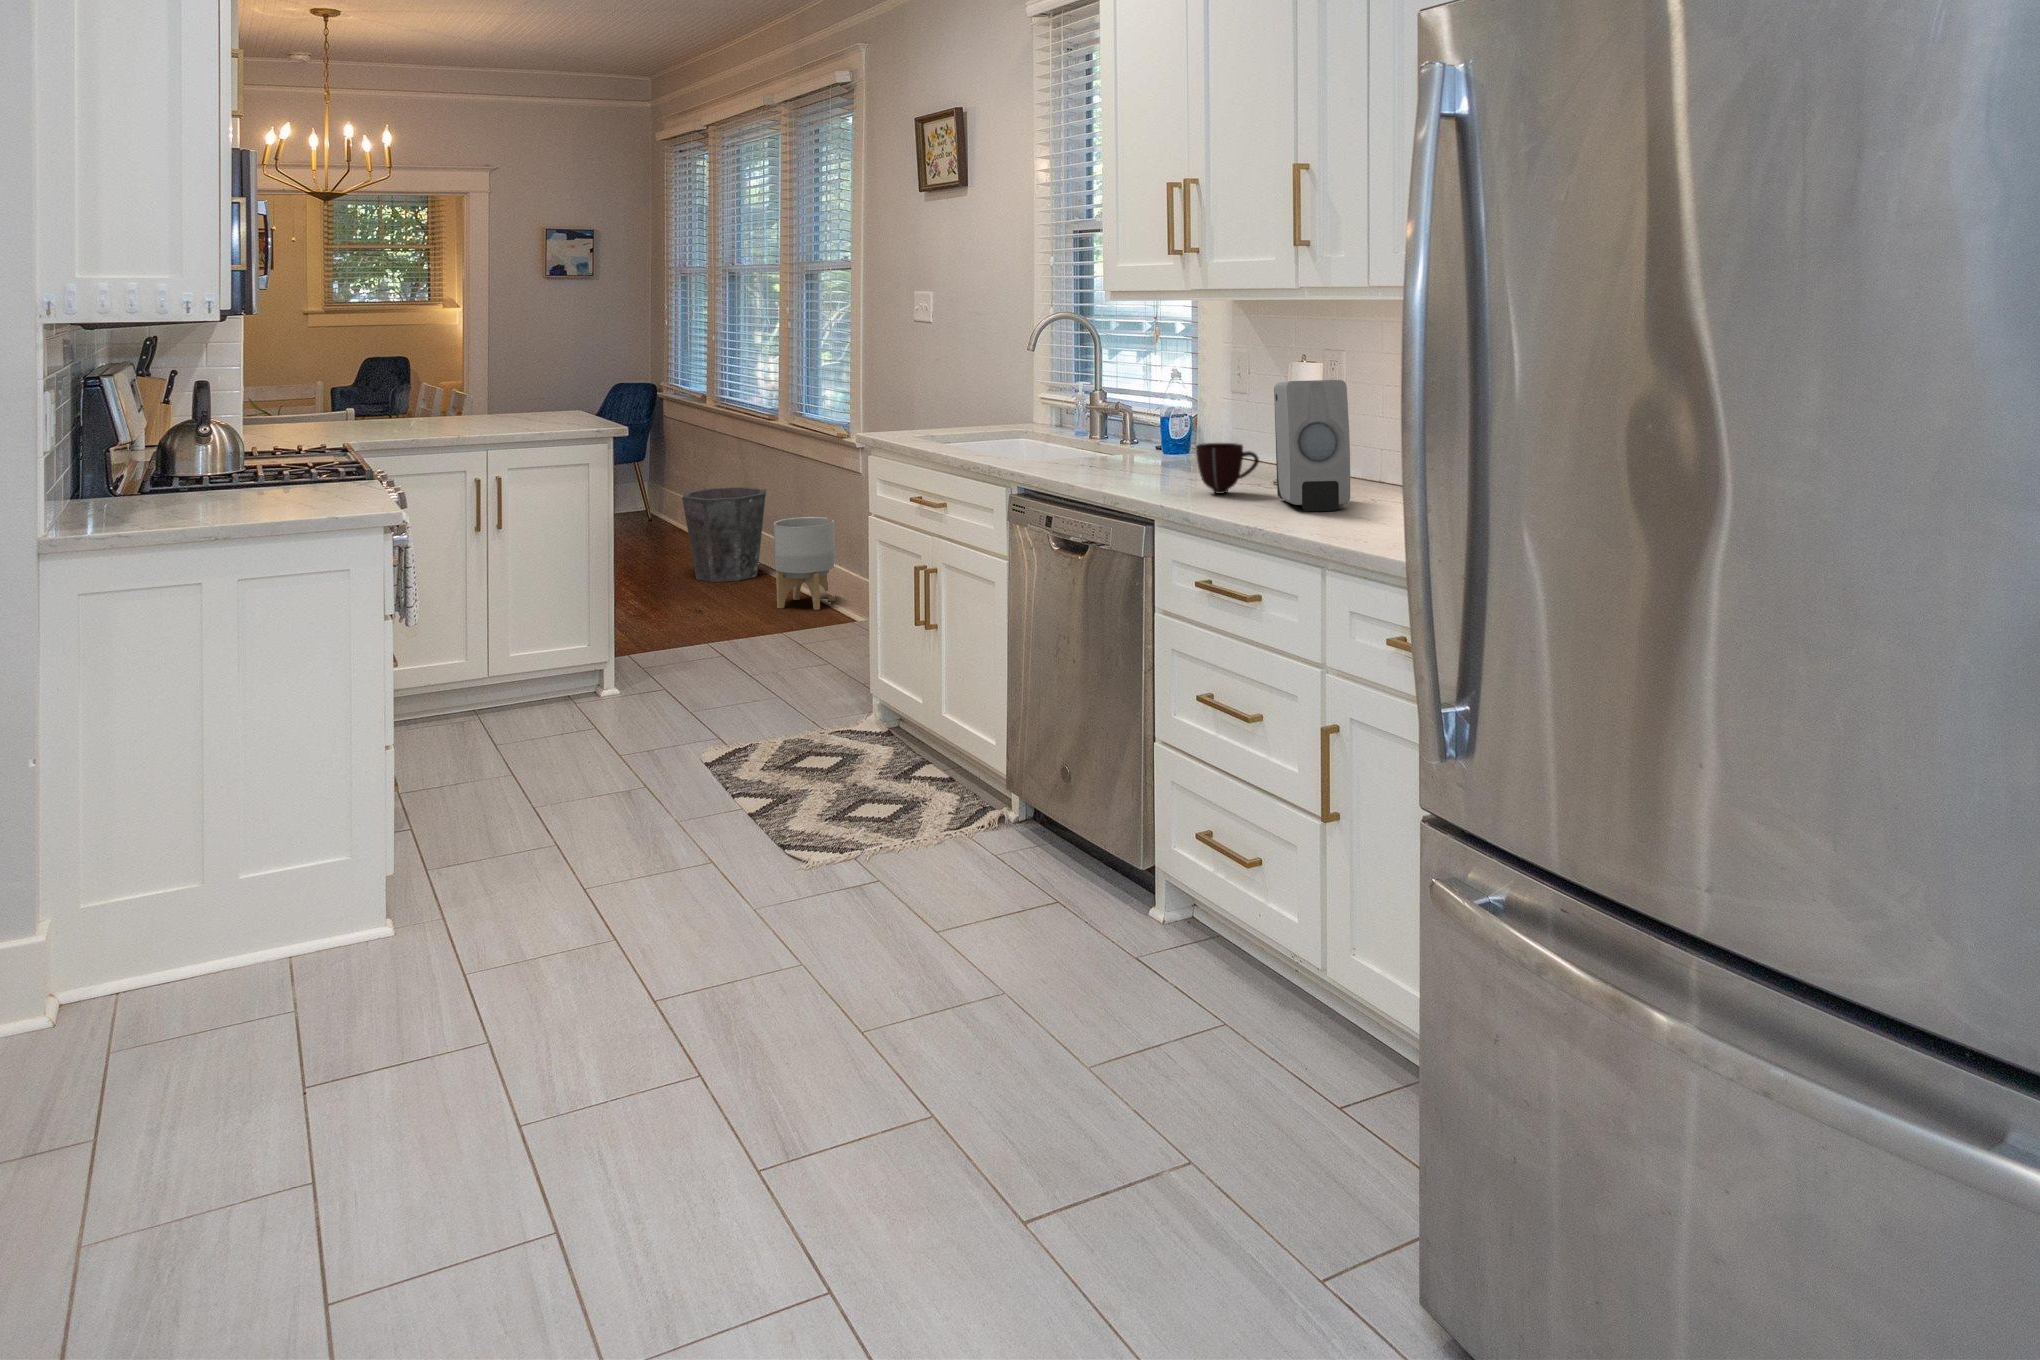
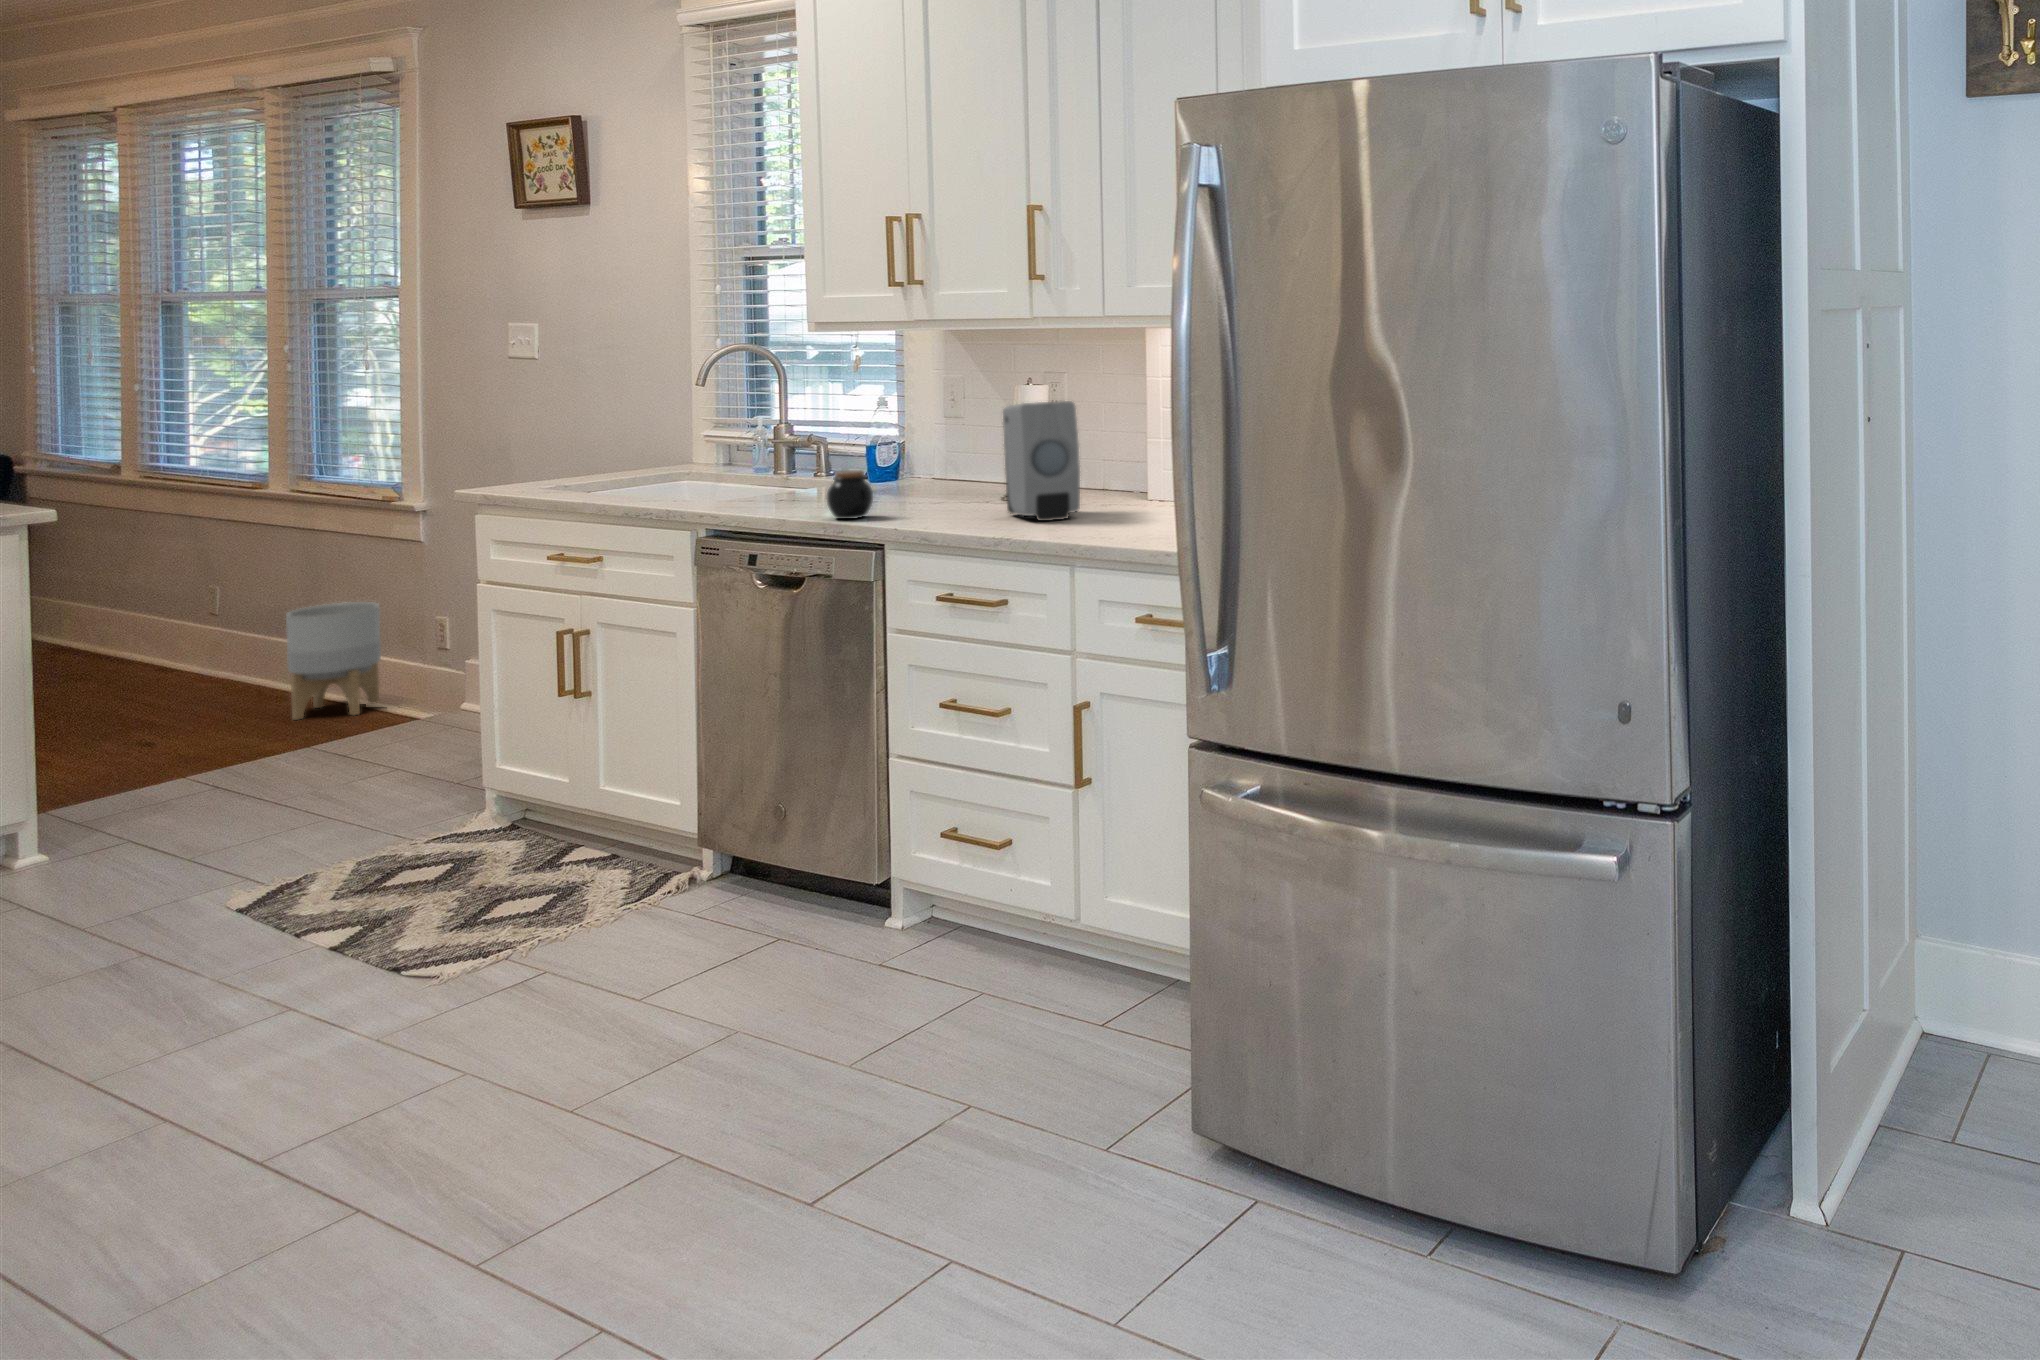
jar: none [1107,442,1150,492] -> present [827,470,873,519]
mug: present [1196,443,1259,494] -> none [923,466,986,514]
waste bin: present [682,487,766,582] -> none [119,576,257,702]

